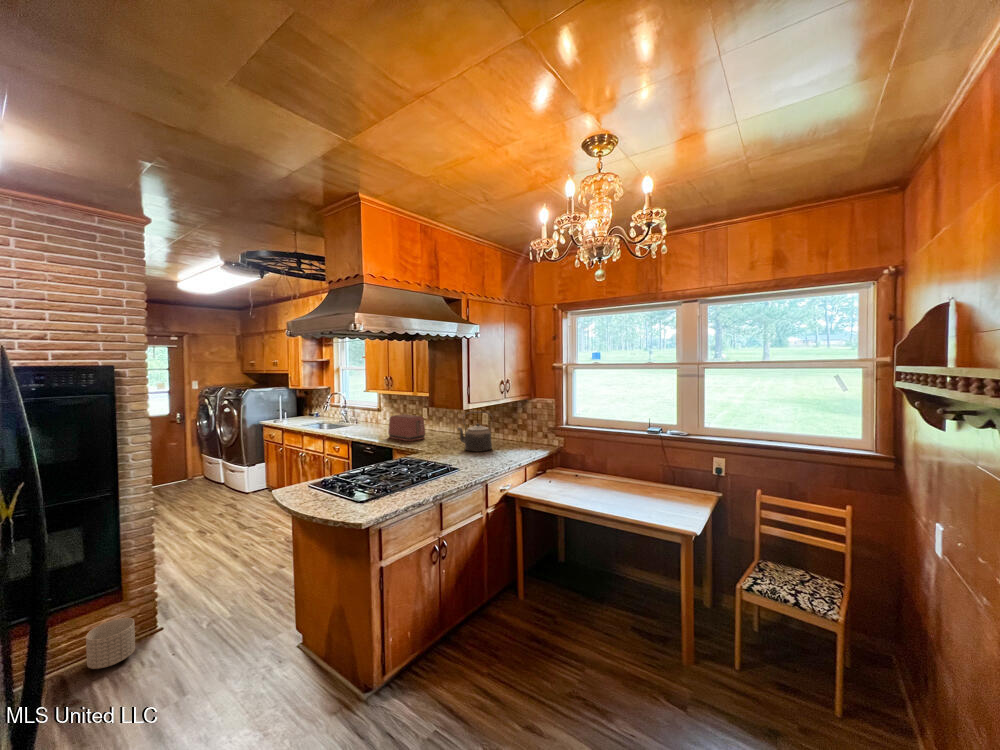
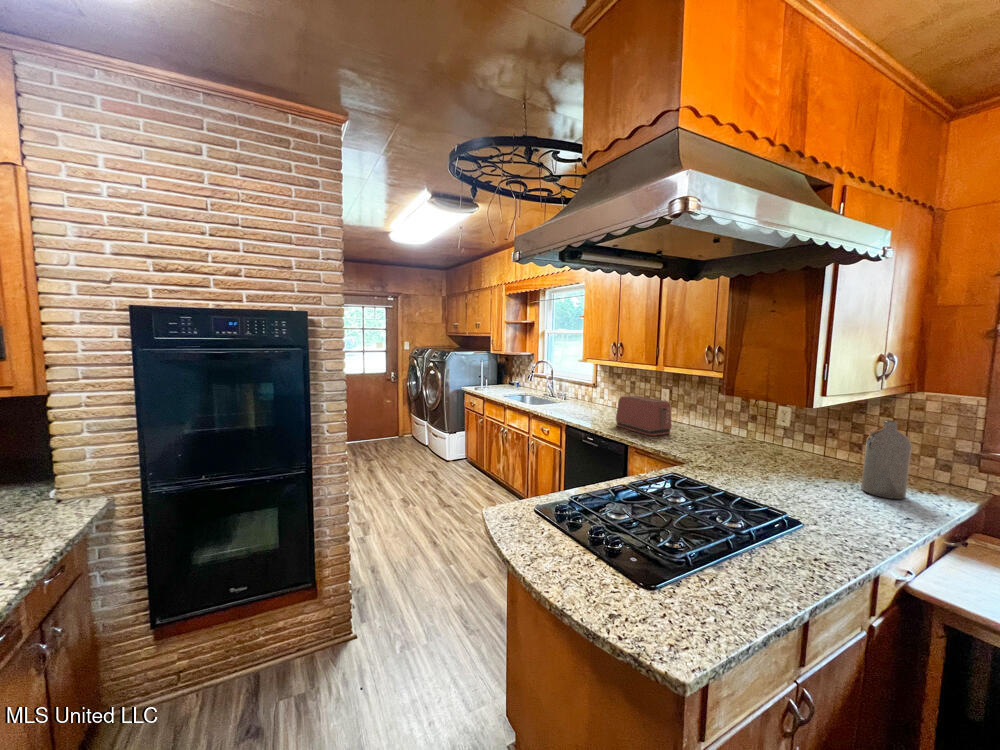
kettle: present [458,412,492,452] -> none [745,405,819,475]
bottle: none [508,415,526,456] -> present [861,420,912,499]
planter: present [86,618,135,669] -> none [277,620,325,685]

